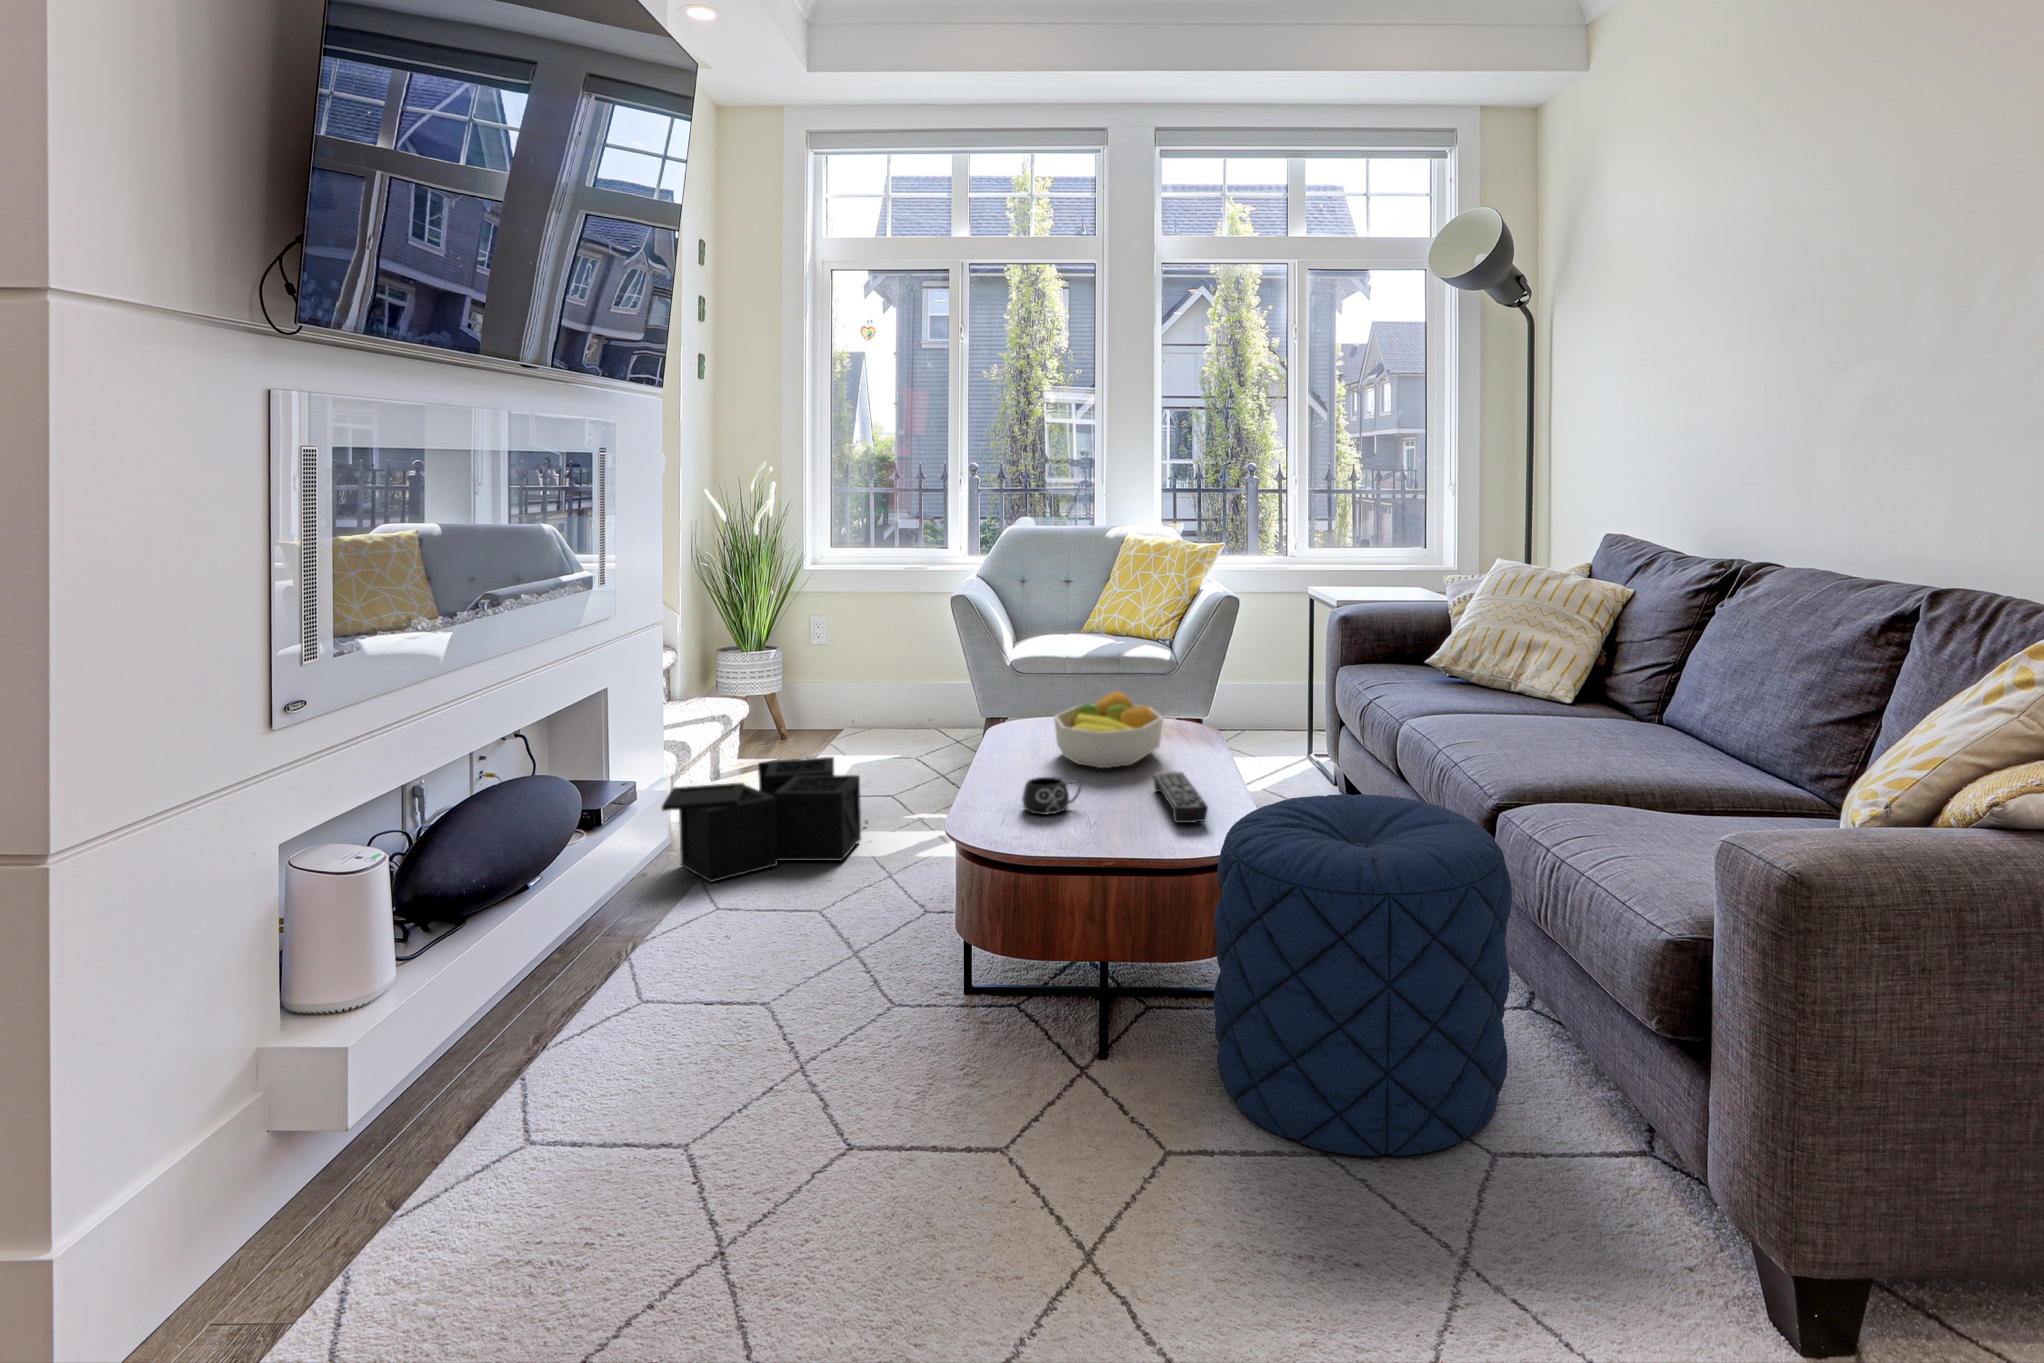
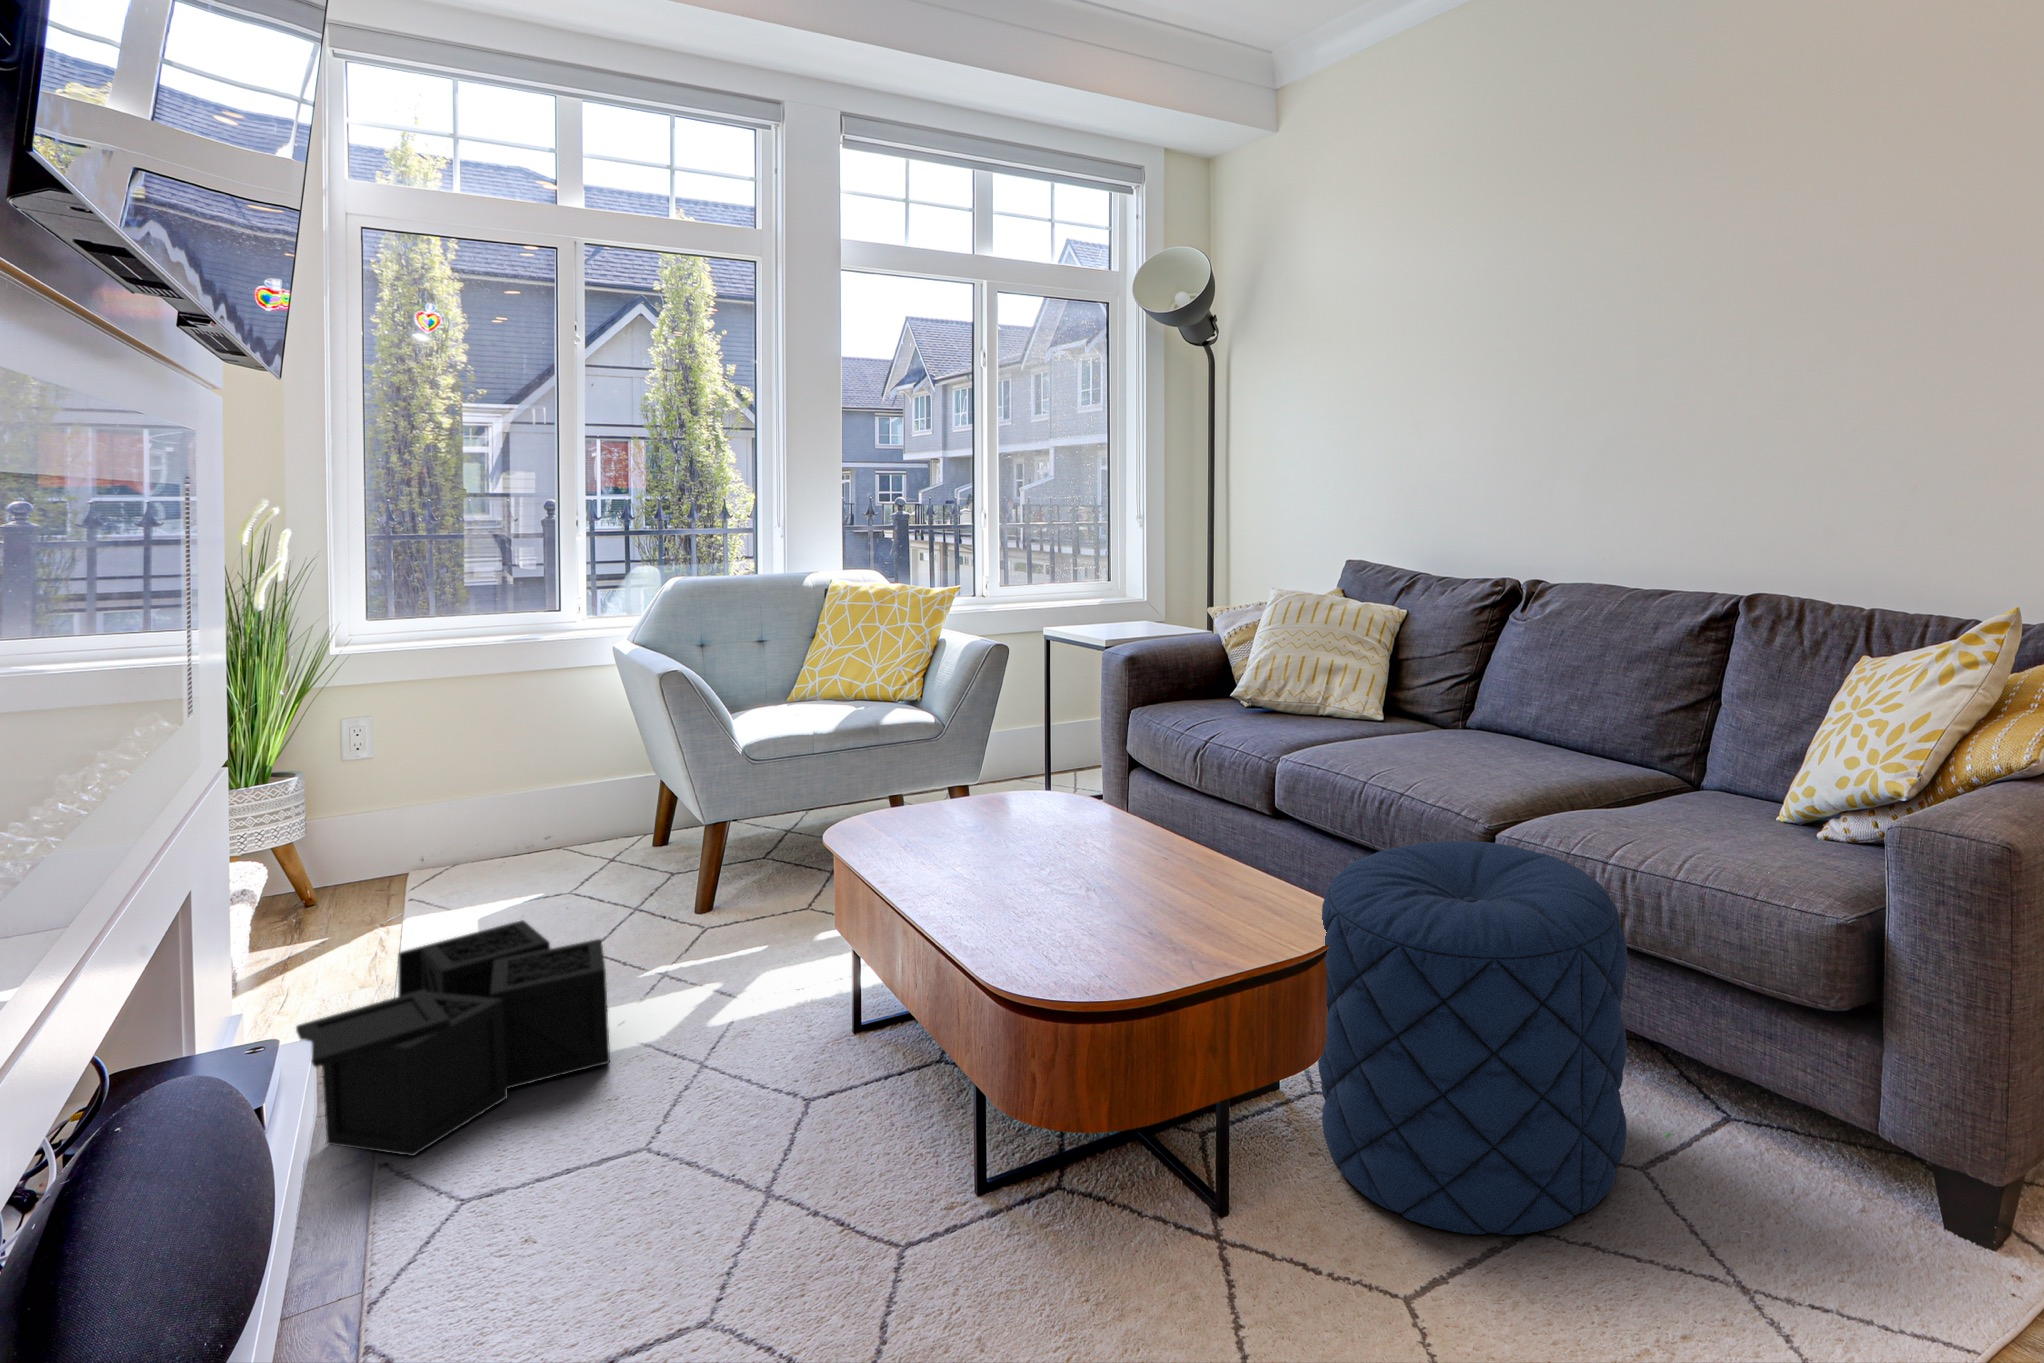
fruit bowl: present [1054,691,1163,768] -> none [963,771,1094,868]
remote control: present [1153,771,1208,823] -> none [1136,855,1257,917]
mug: present [1022,777,1081,815] -> none [1033,890,1097,942]

